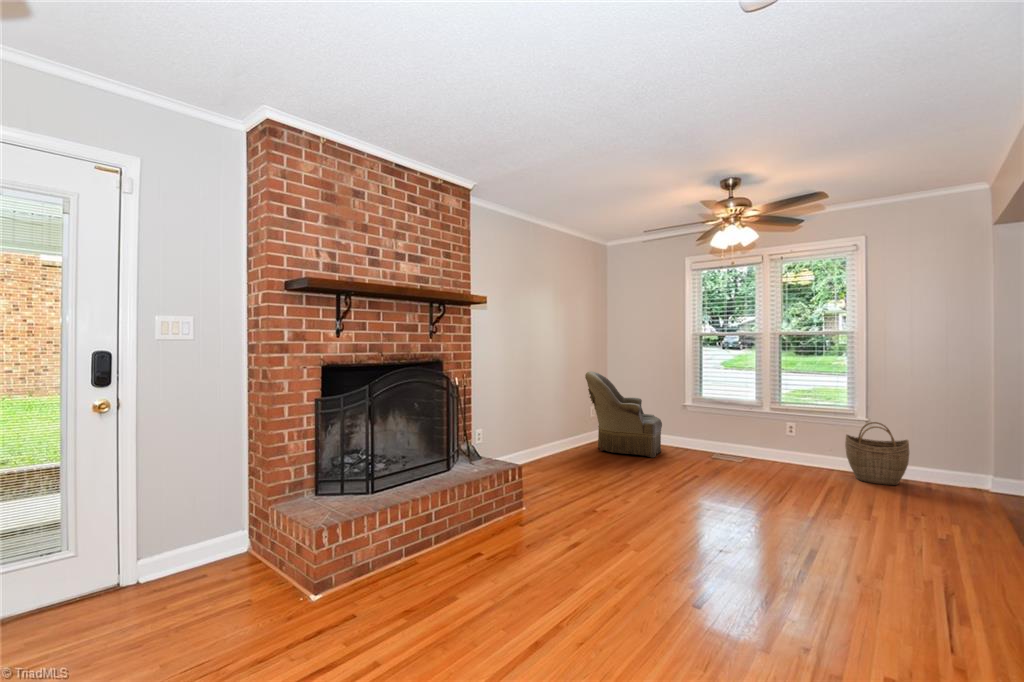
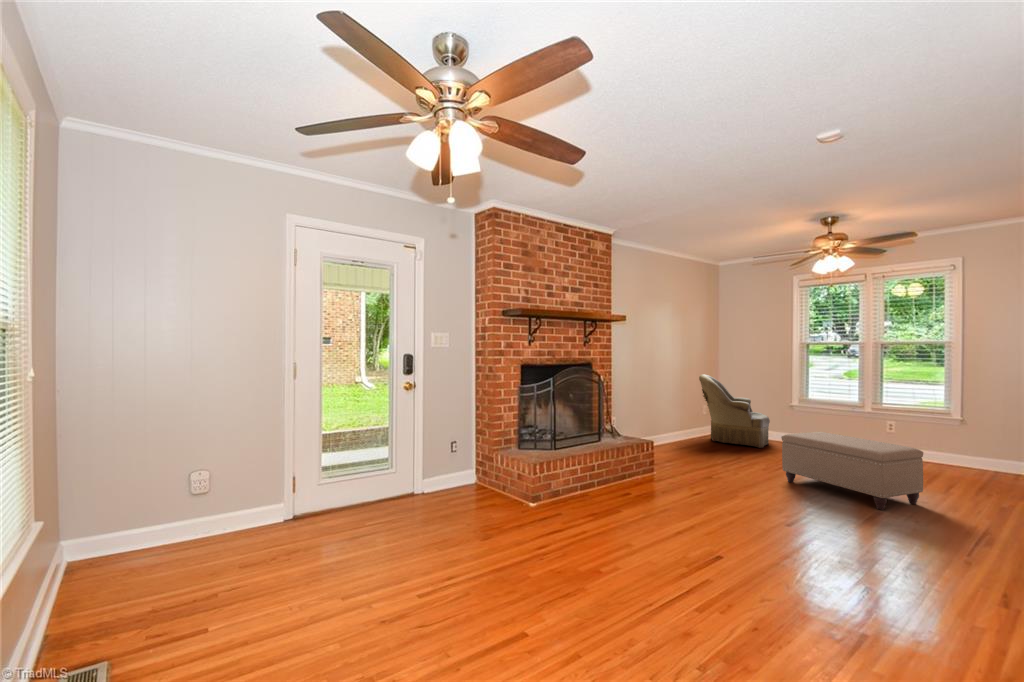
woven basket: present [845,422,909,485] -> none [945,423,1009,479]
ottoman: none [679,442,844,550] -> present [781,432,923,510]

